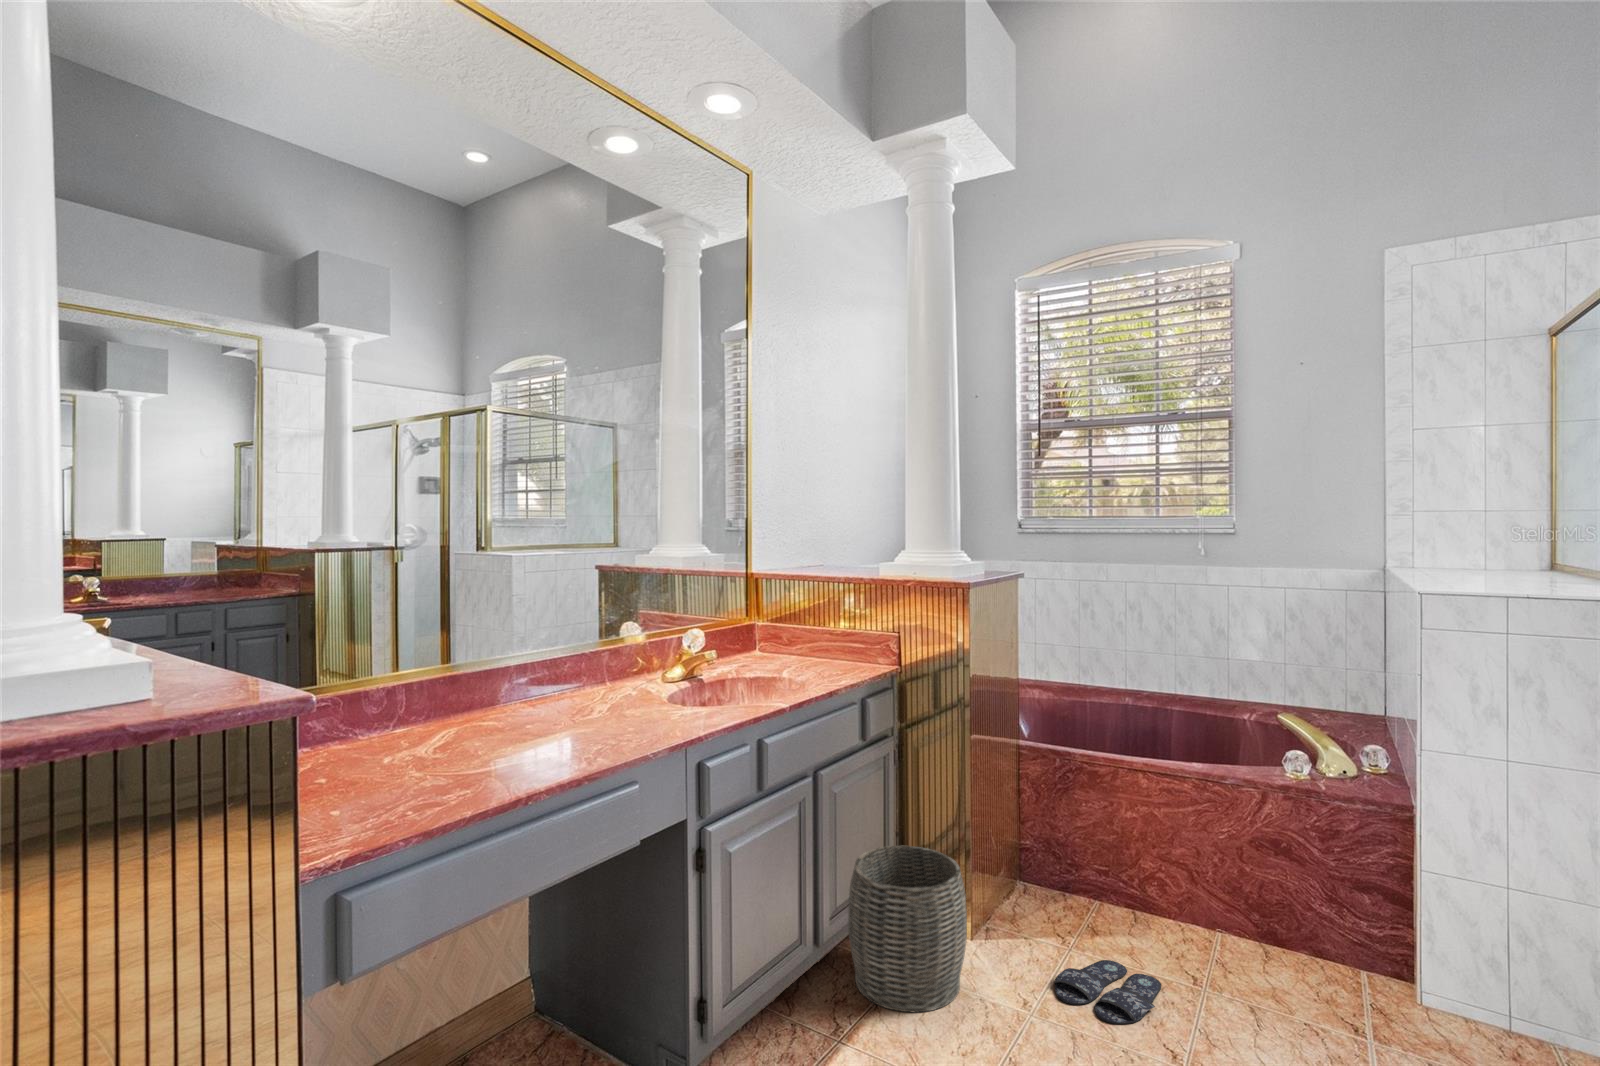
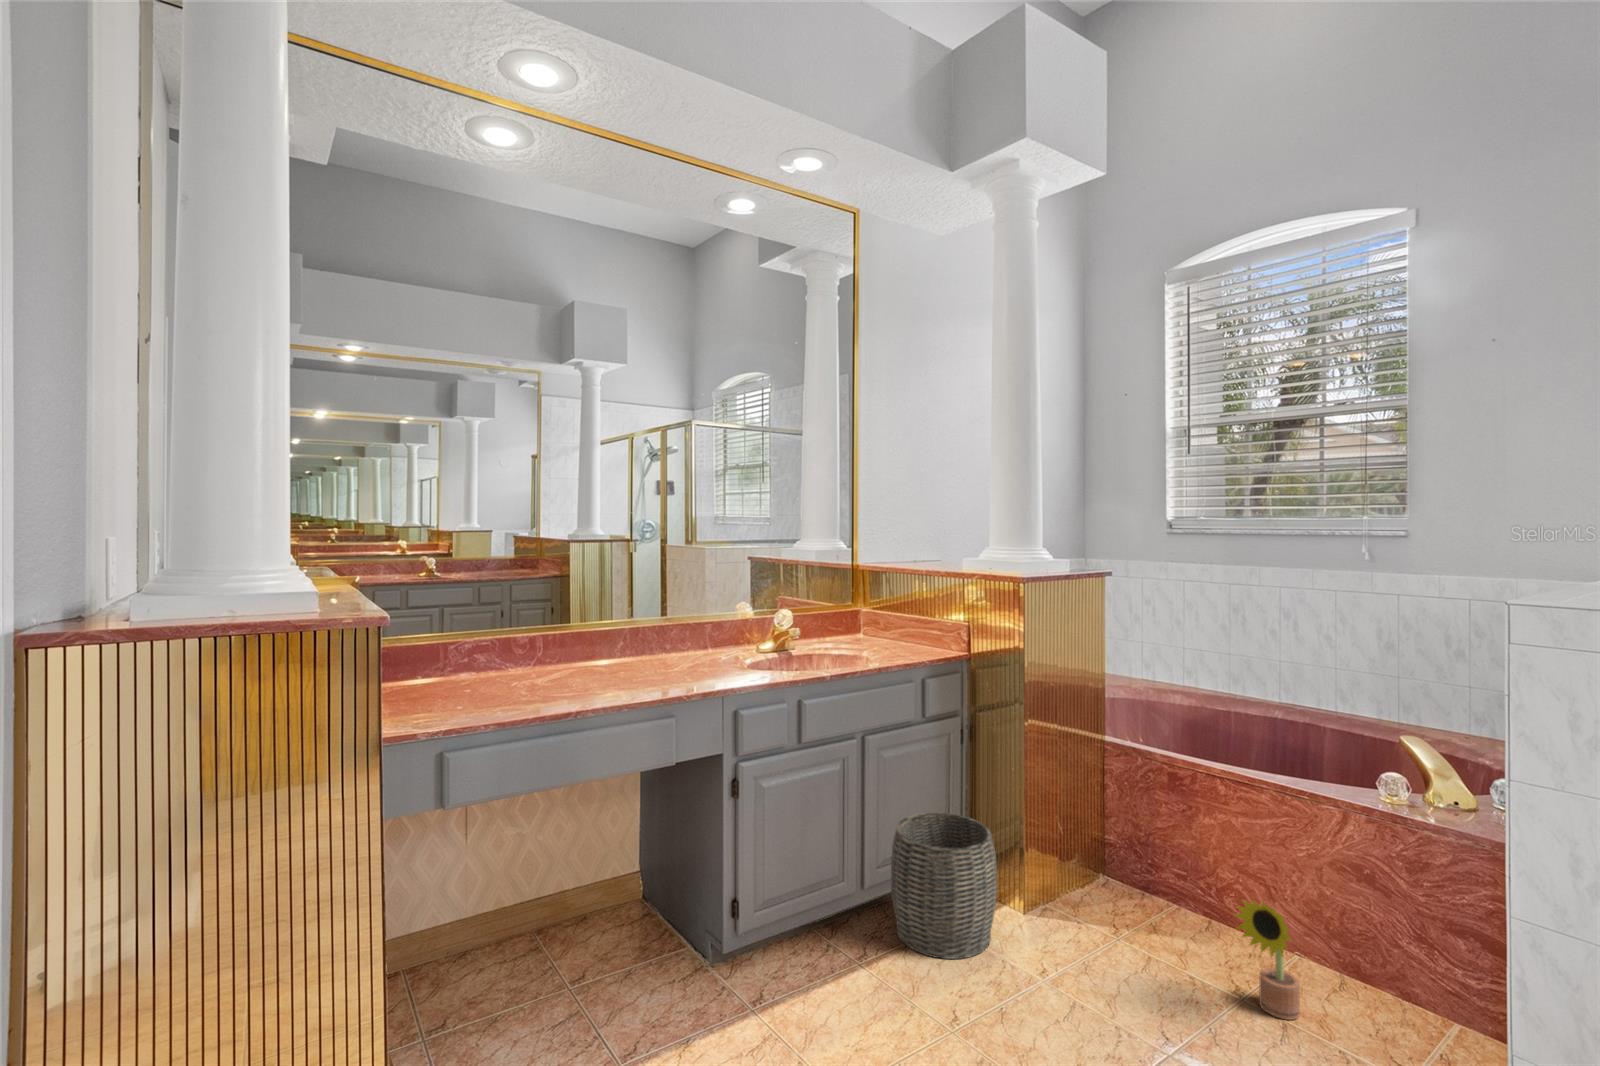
decorative plant: none [1201,889,1264,1000] -> present [1235,901,1300,1020]
slippers: present [1054,960,1161,1024] -> none [1077,952,1194,1011]

